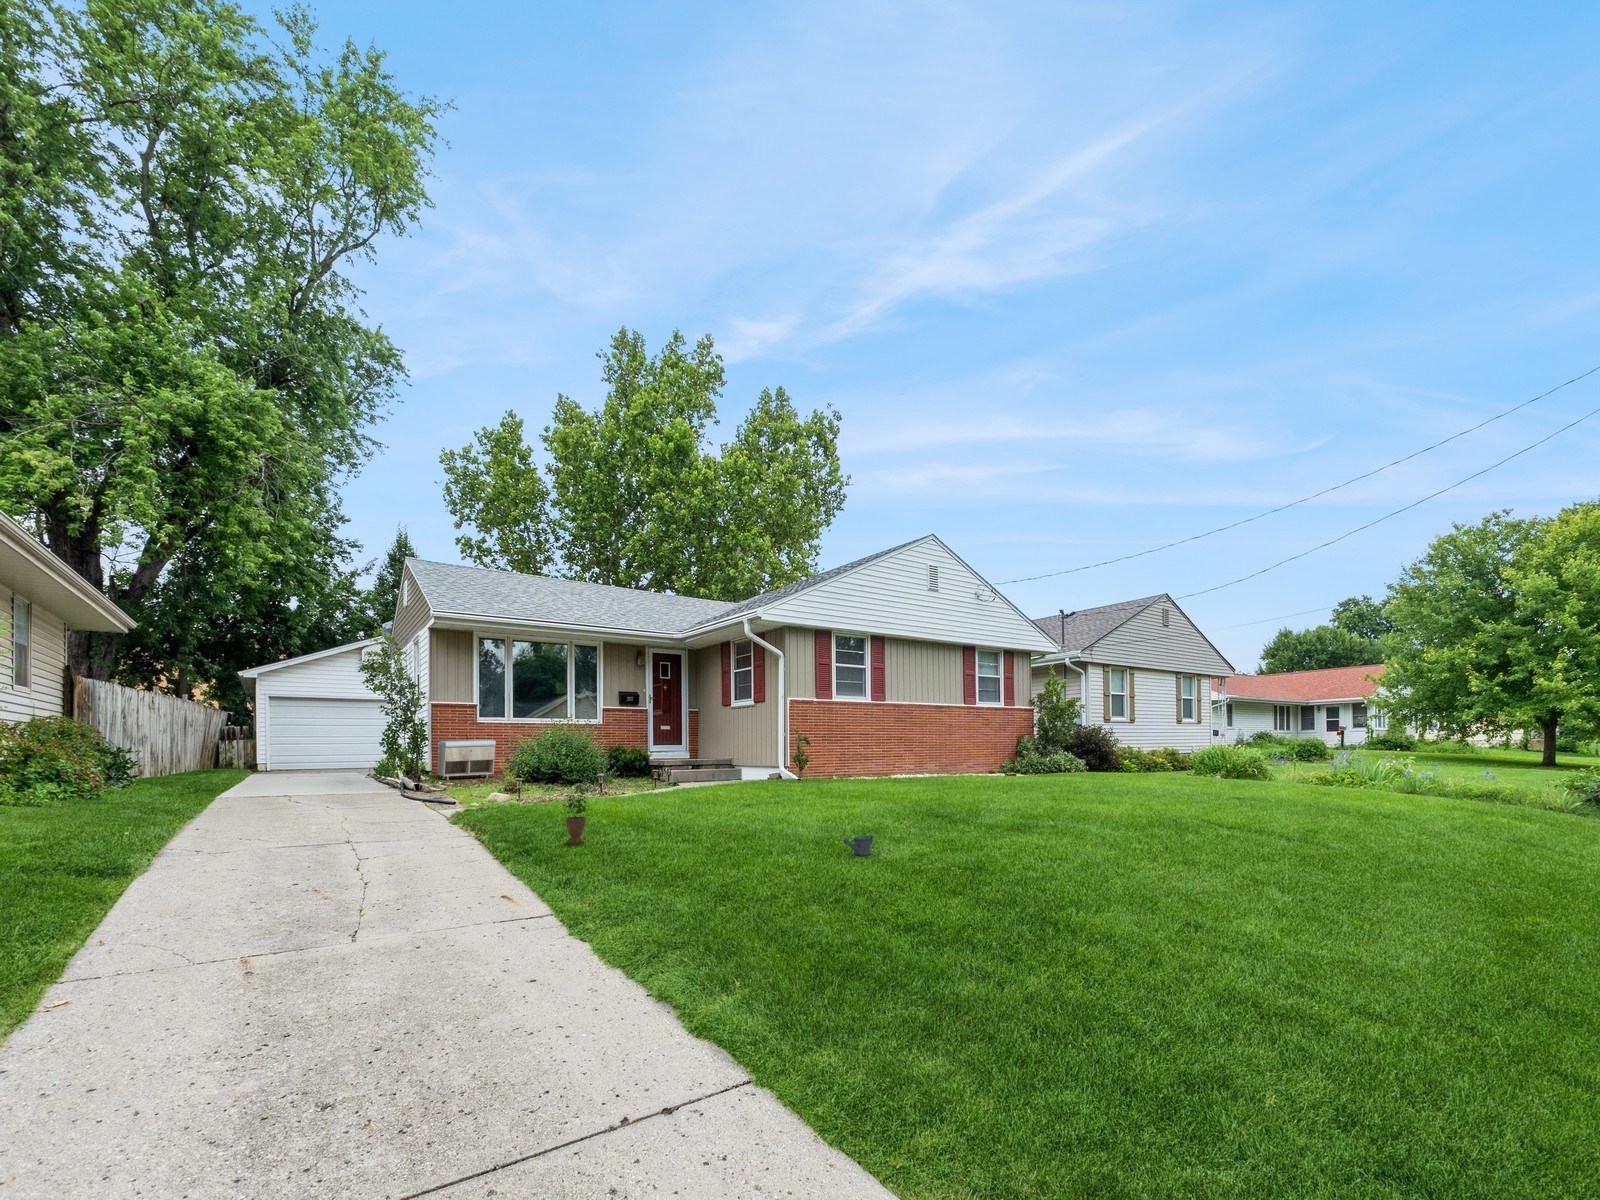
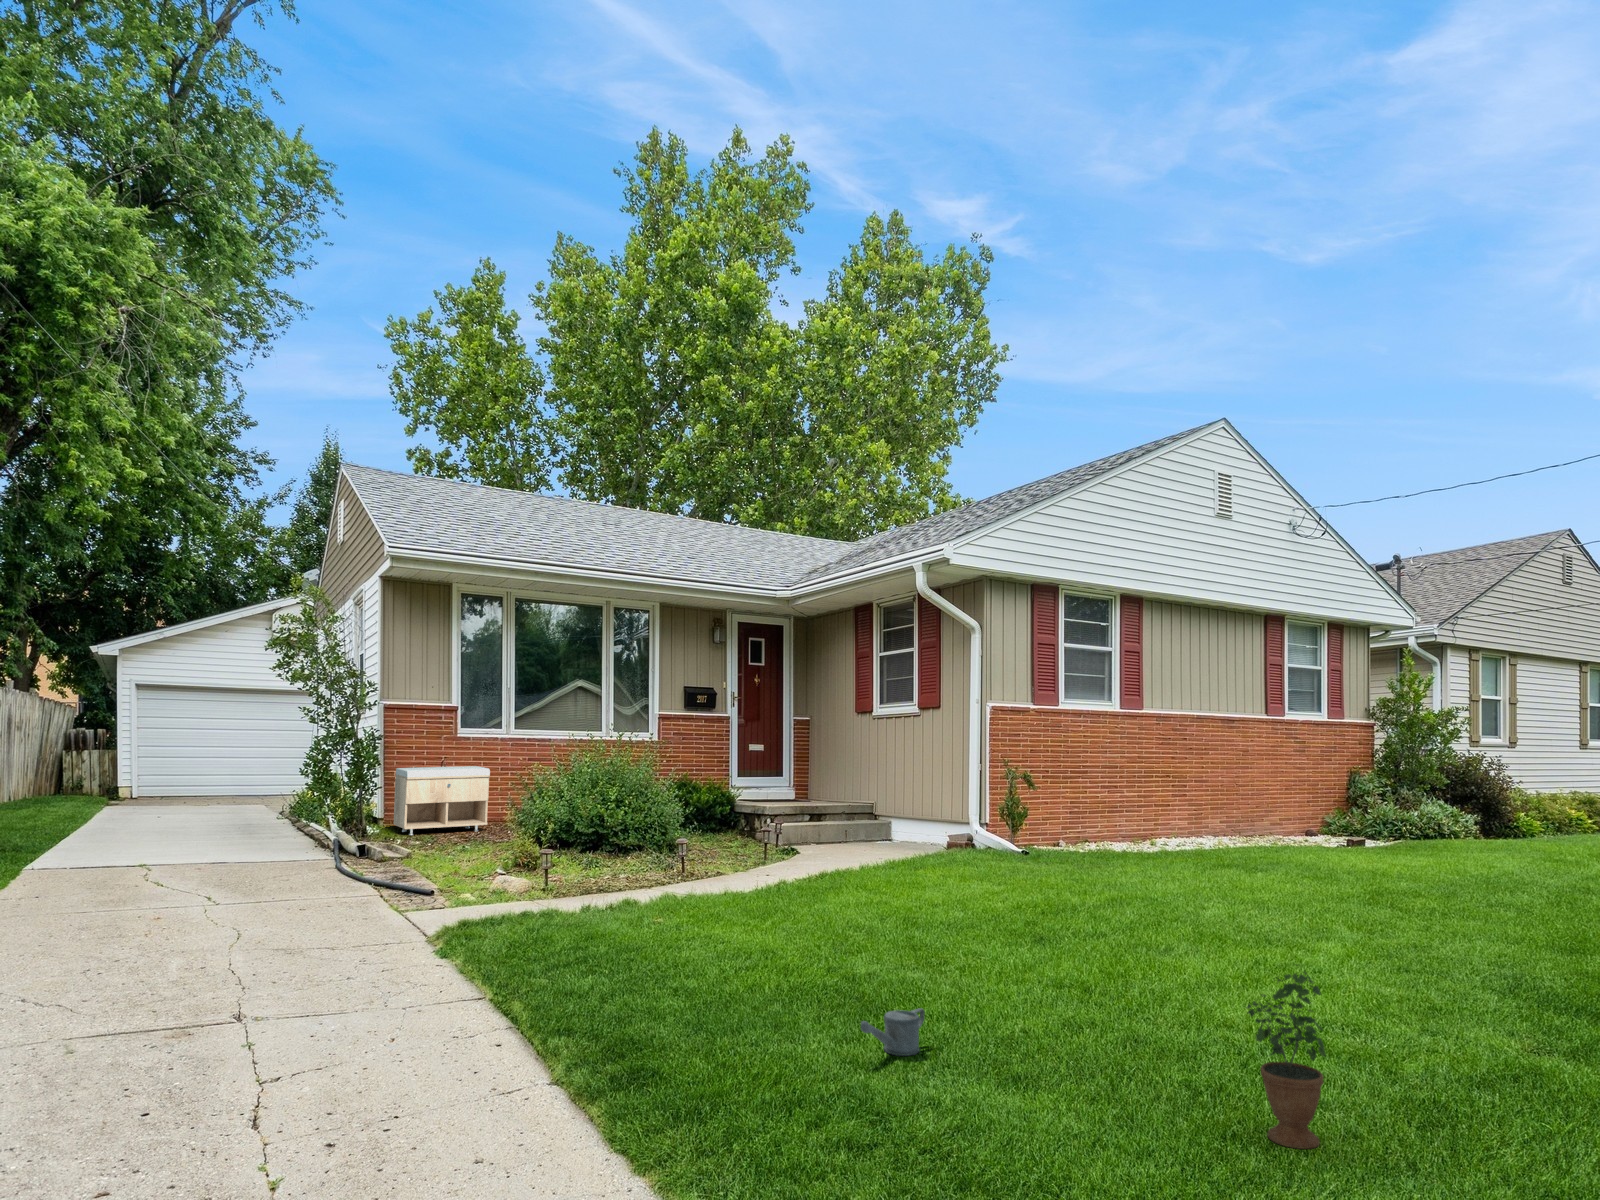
potted plant: present [563,785,589,843] -> present [1246,965,1326,1149]
watering can: present [844,835,873,856] -> present [861,1008,924,1056]

